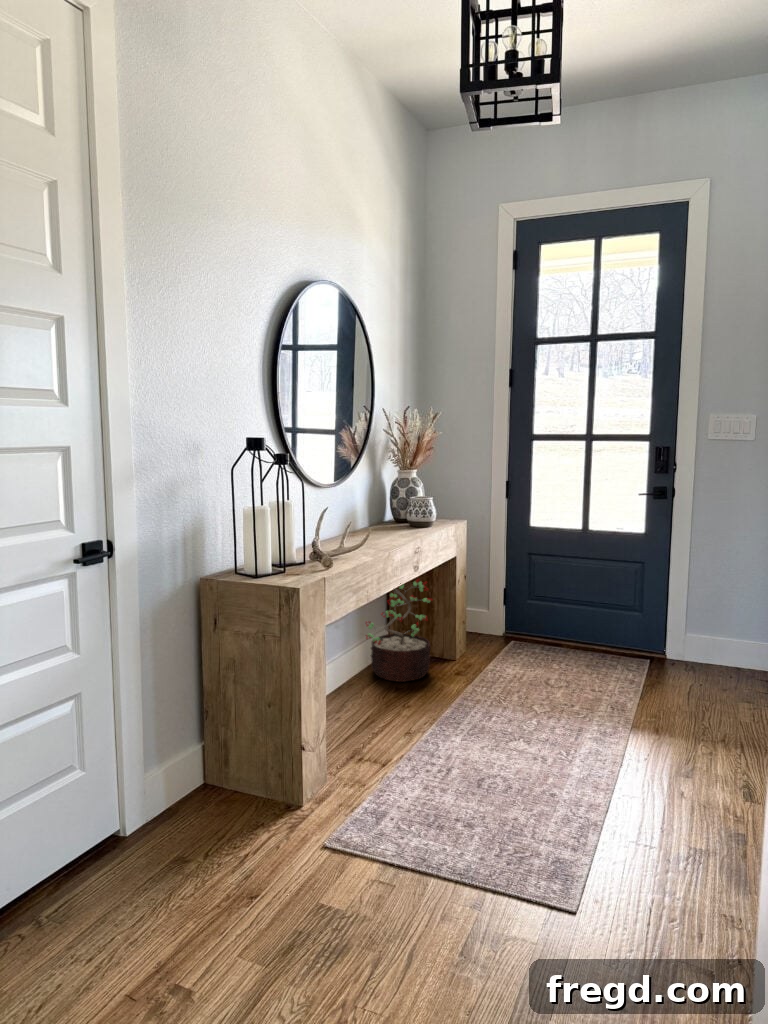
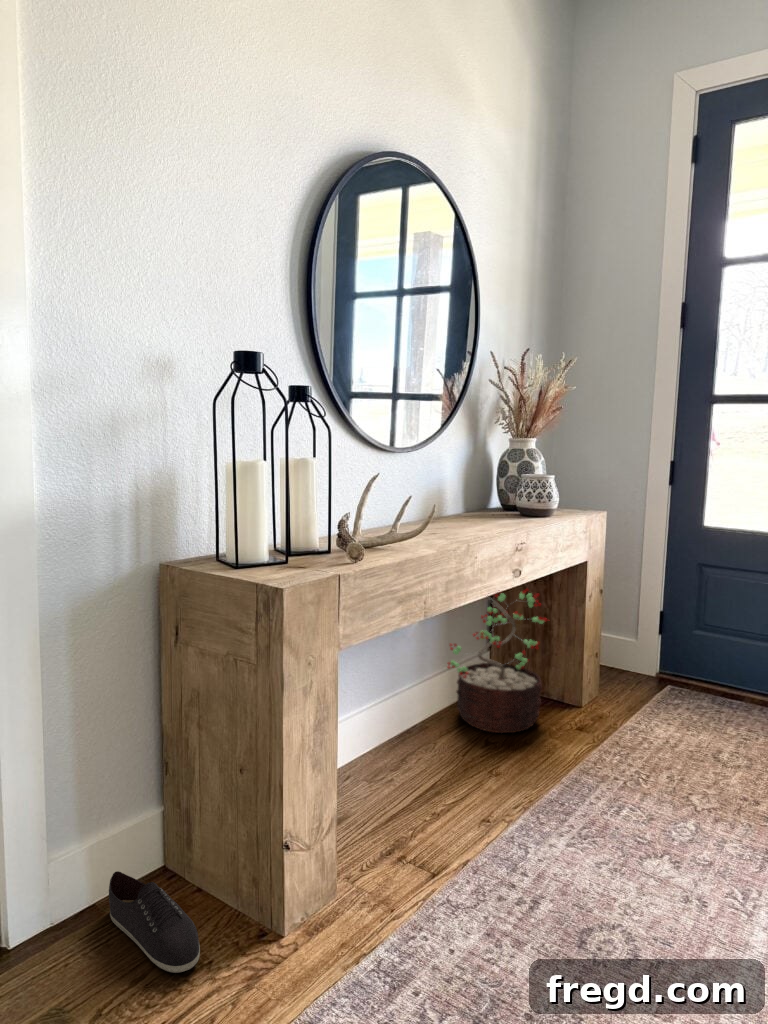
shoe: none [183,781,257,829] -> present [109,871,200,973]

